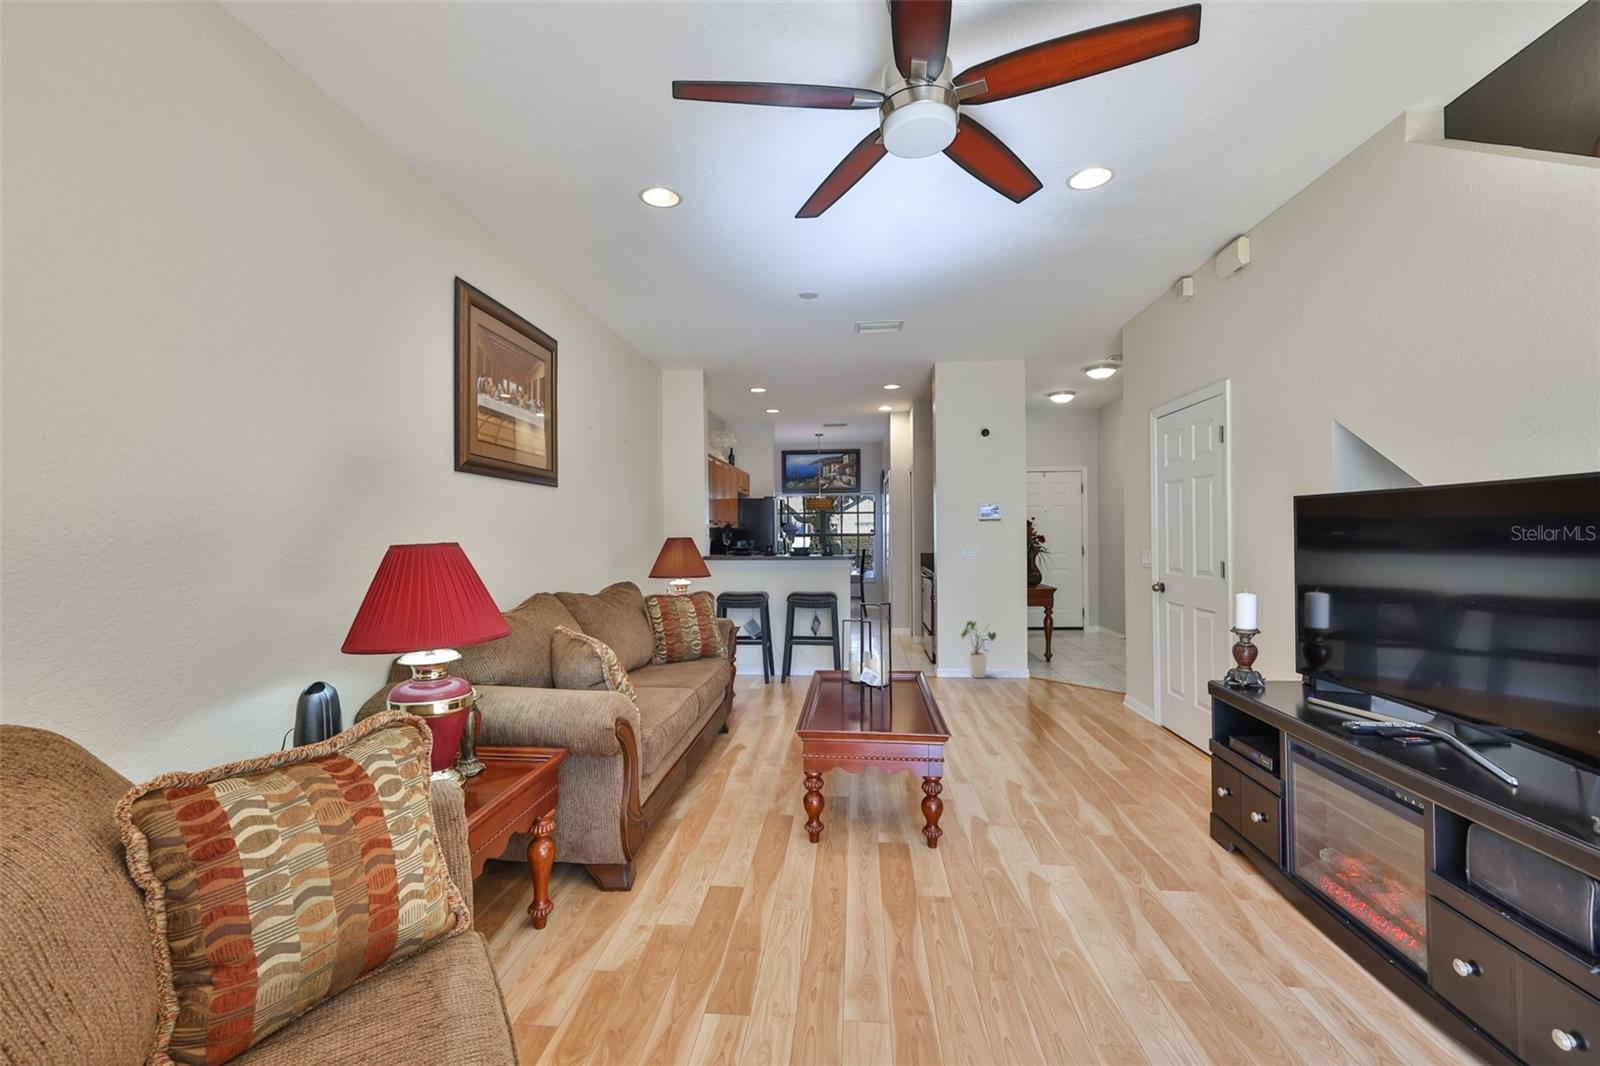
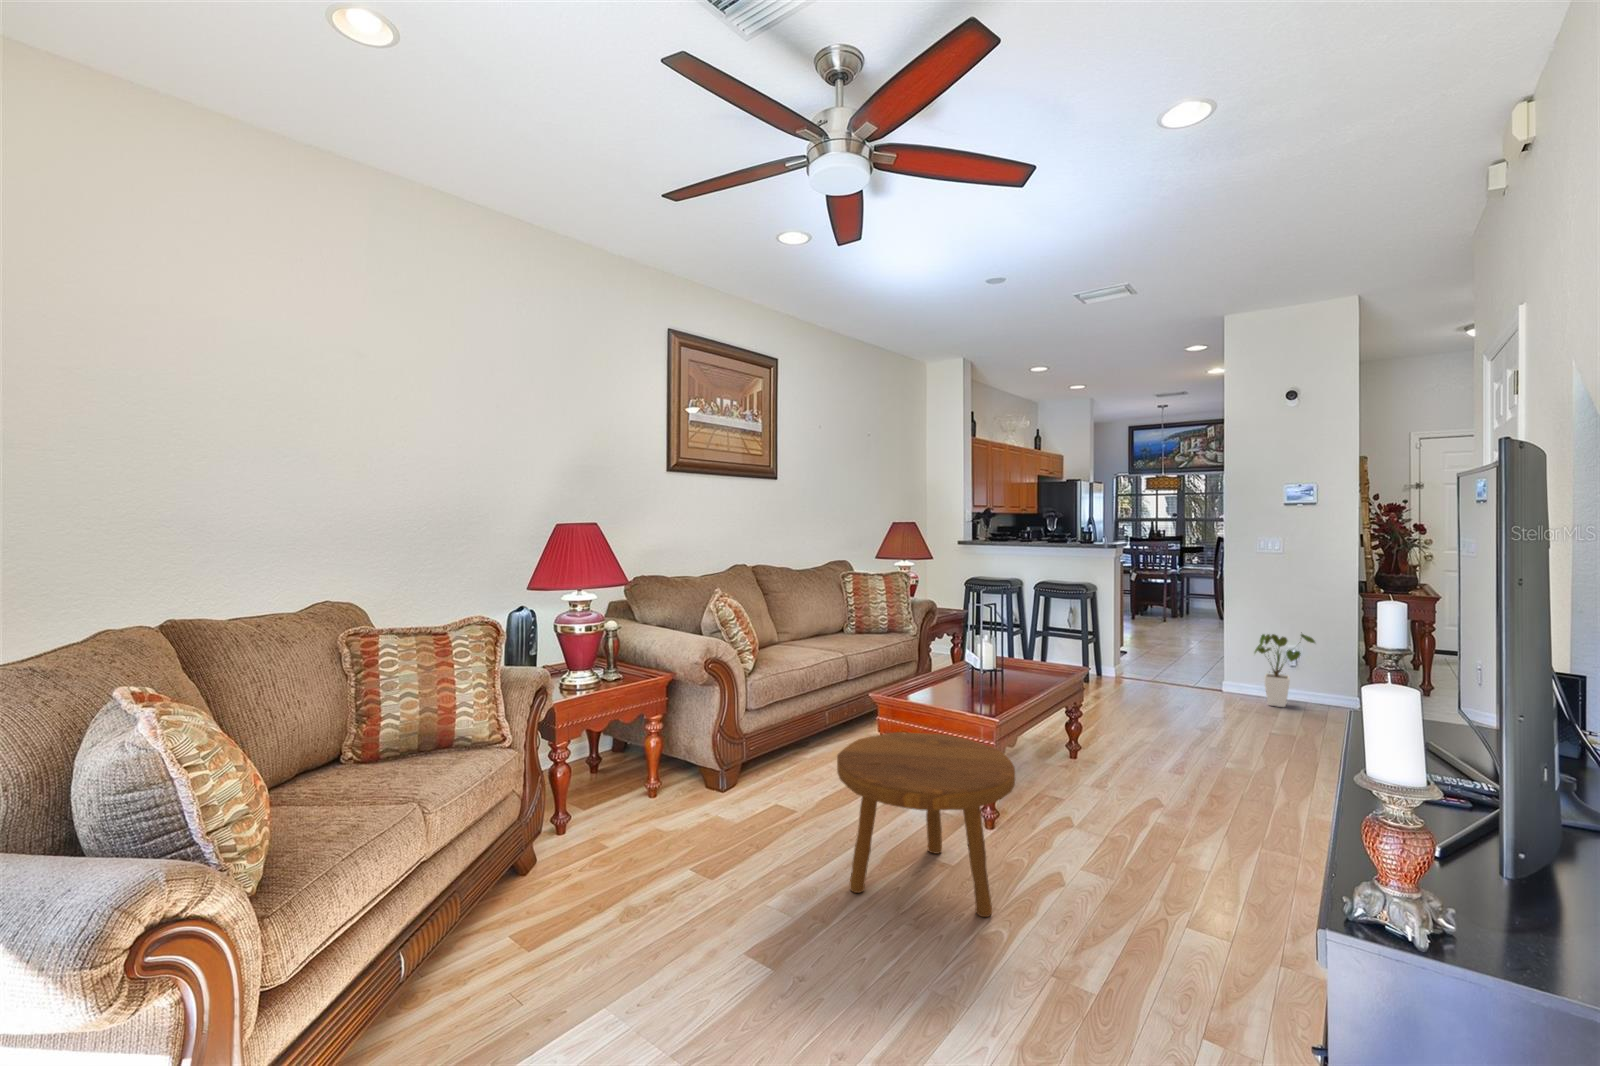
footstool: none [857,753,1045,949] -> present [837,732,1015,917]

